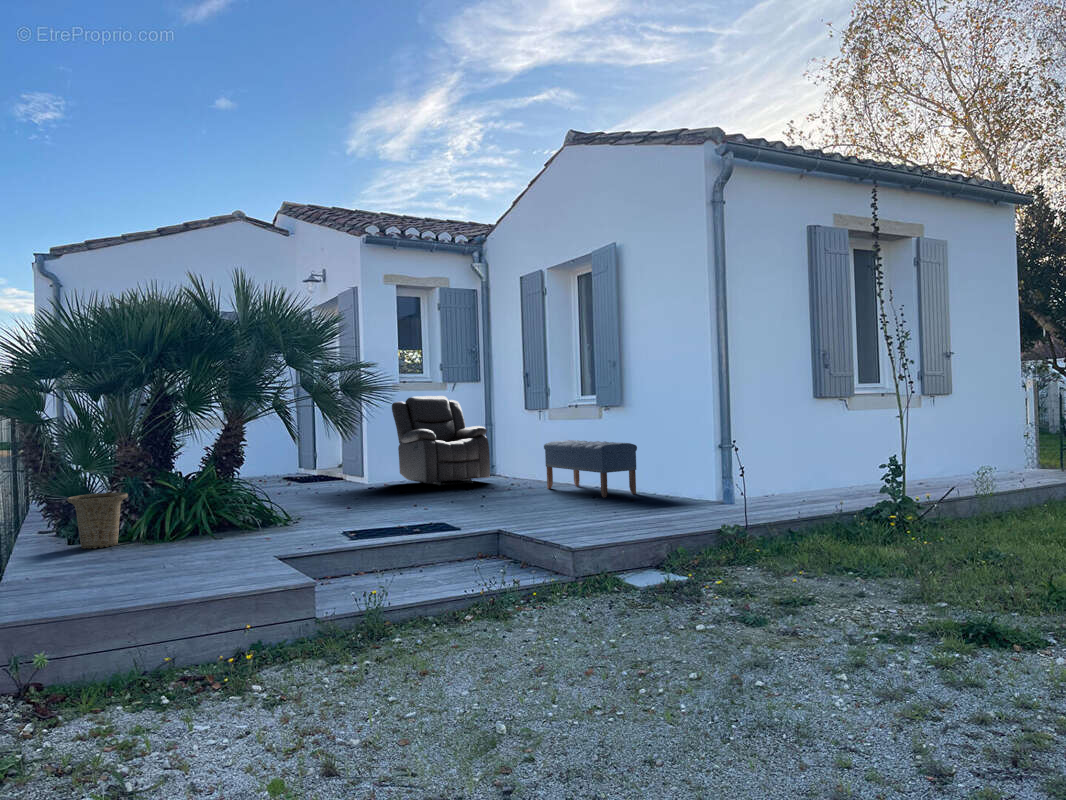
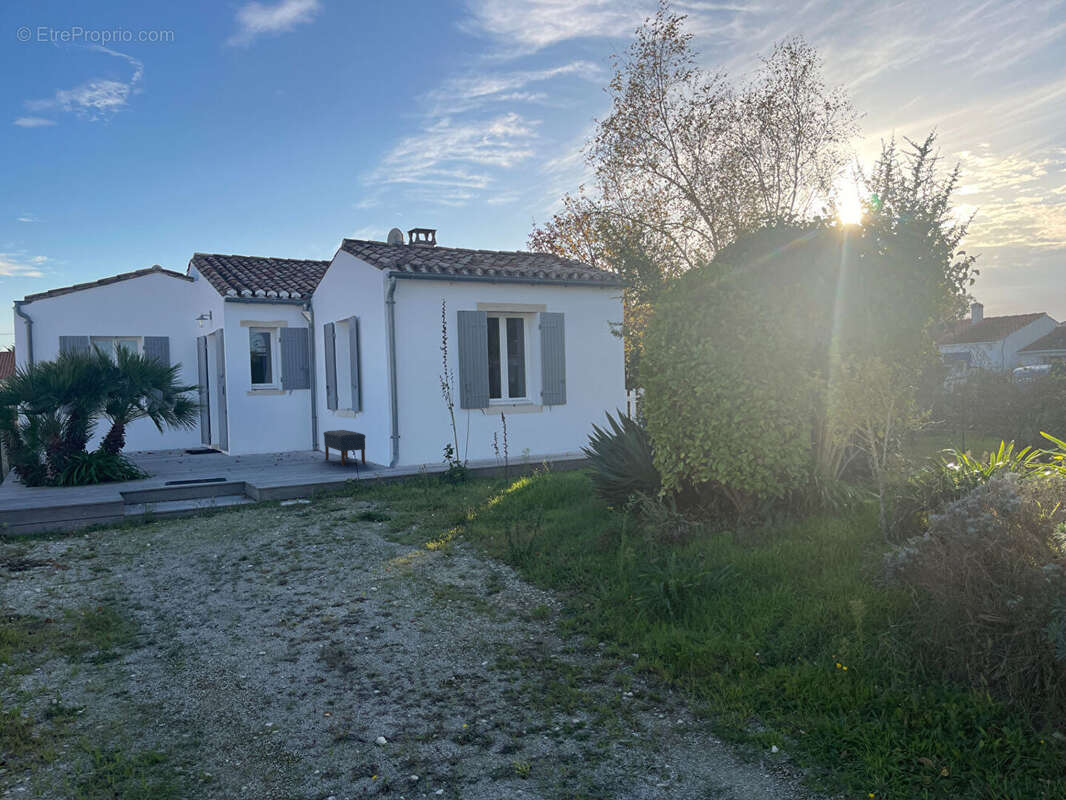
chair: present [392,396,490,486] -> none [243,398,303,457]
basket: present [67,493,128,549] -> none [23,461,55,489]

